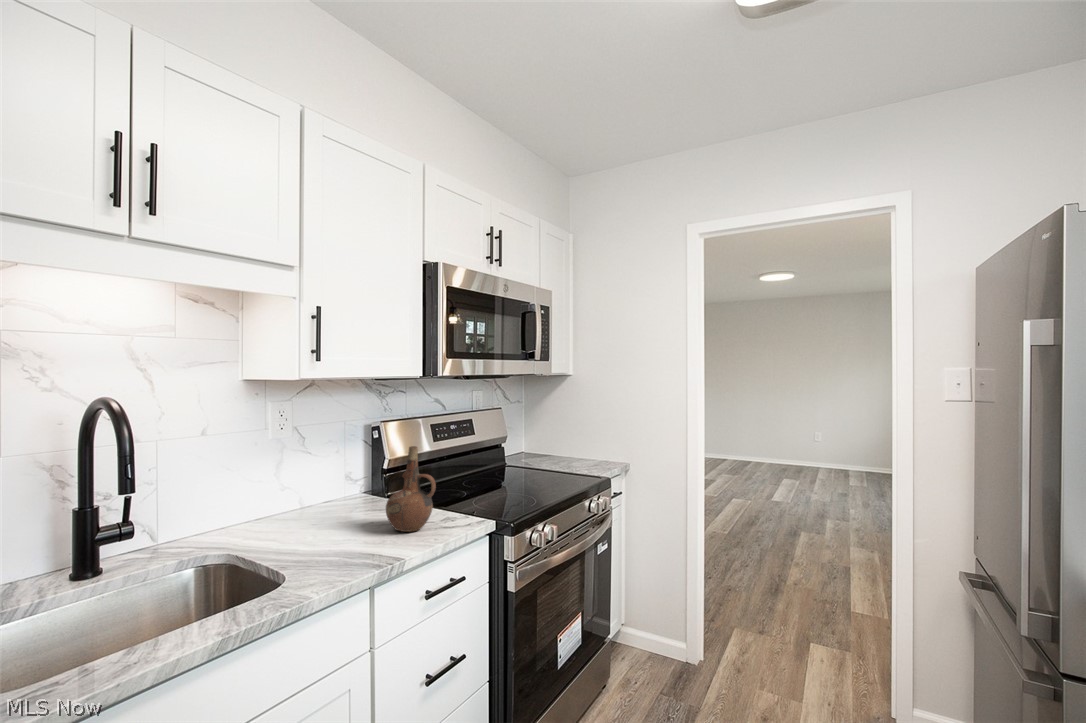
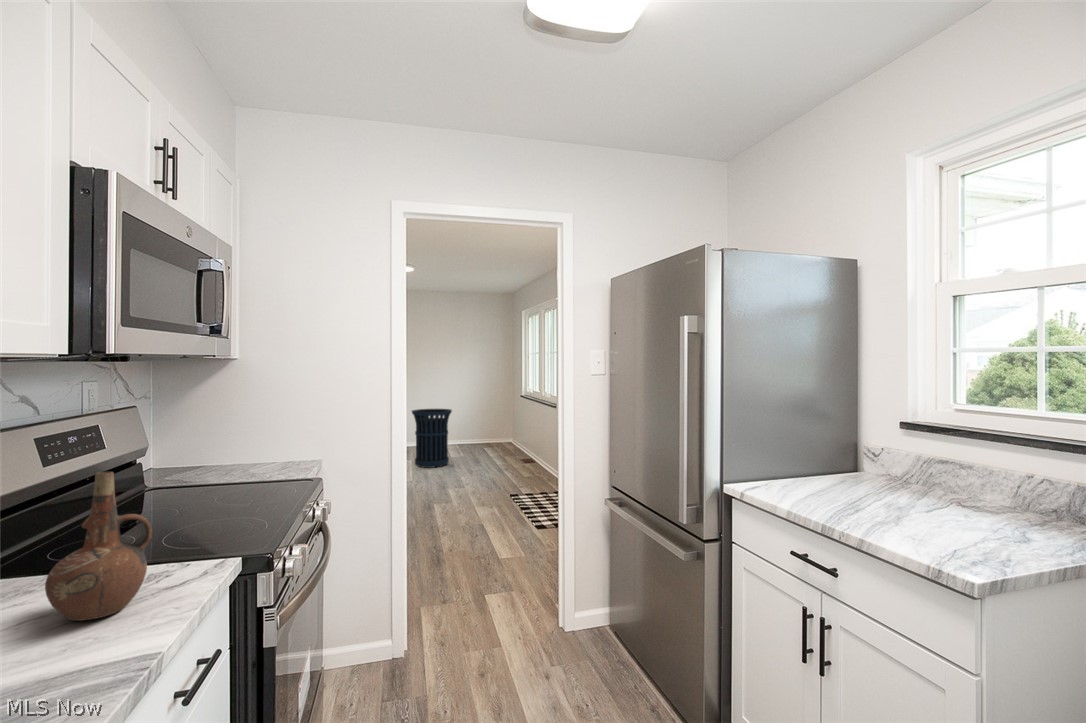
trash can: none [797,427,847,493] -> present [412,409,452,468]

